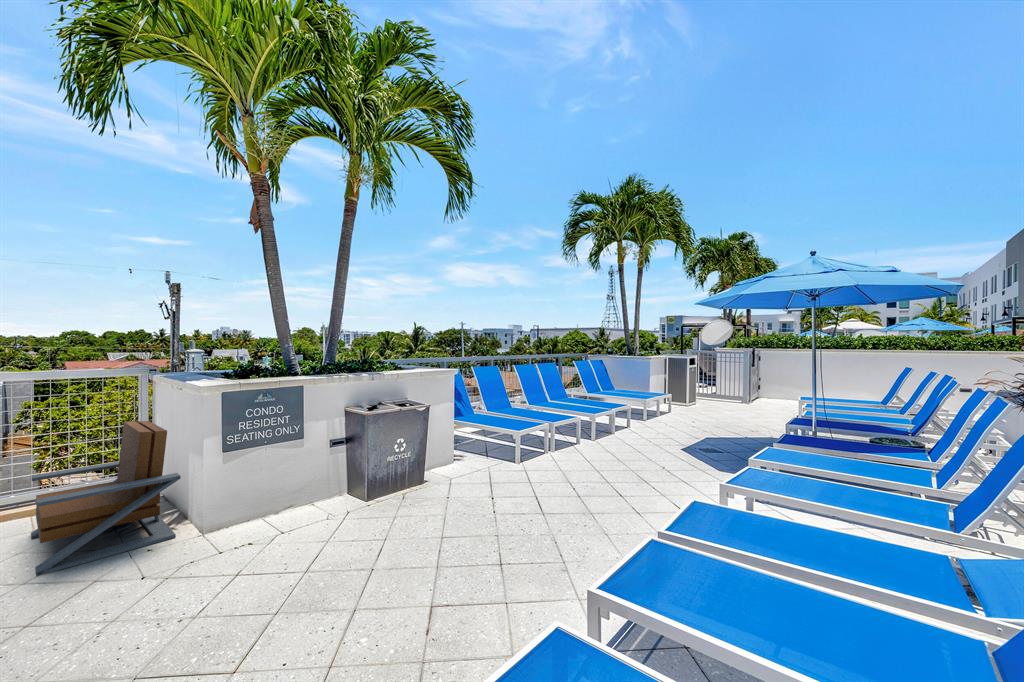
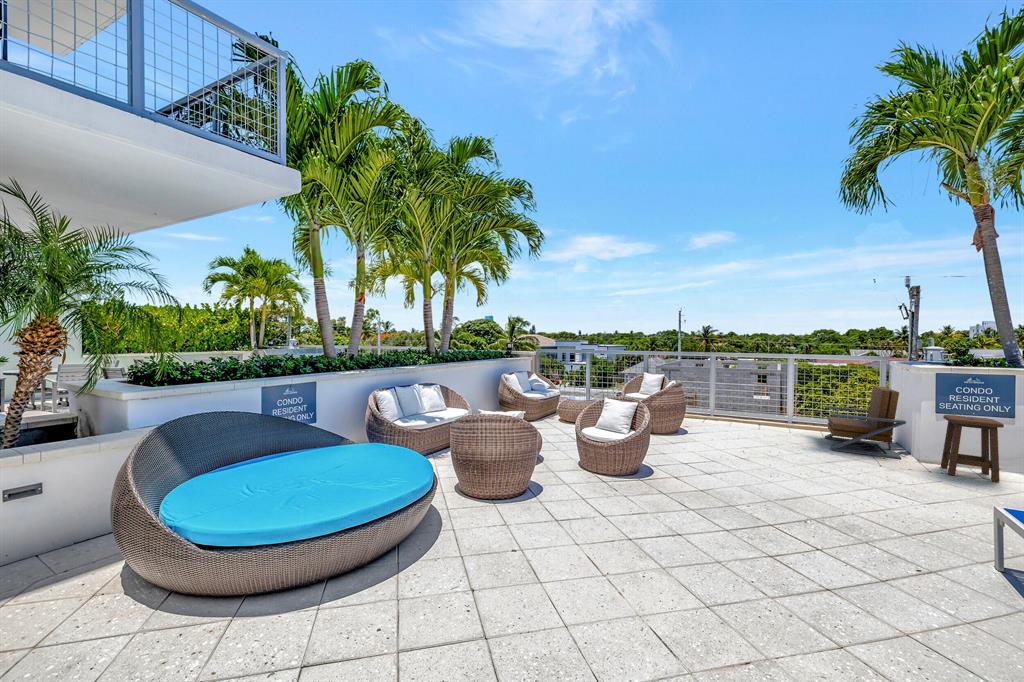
stool: none [231,444,302,543] -> present [941,415,1004,482]

